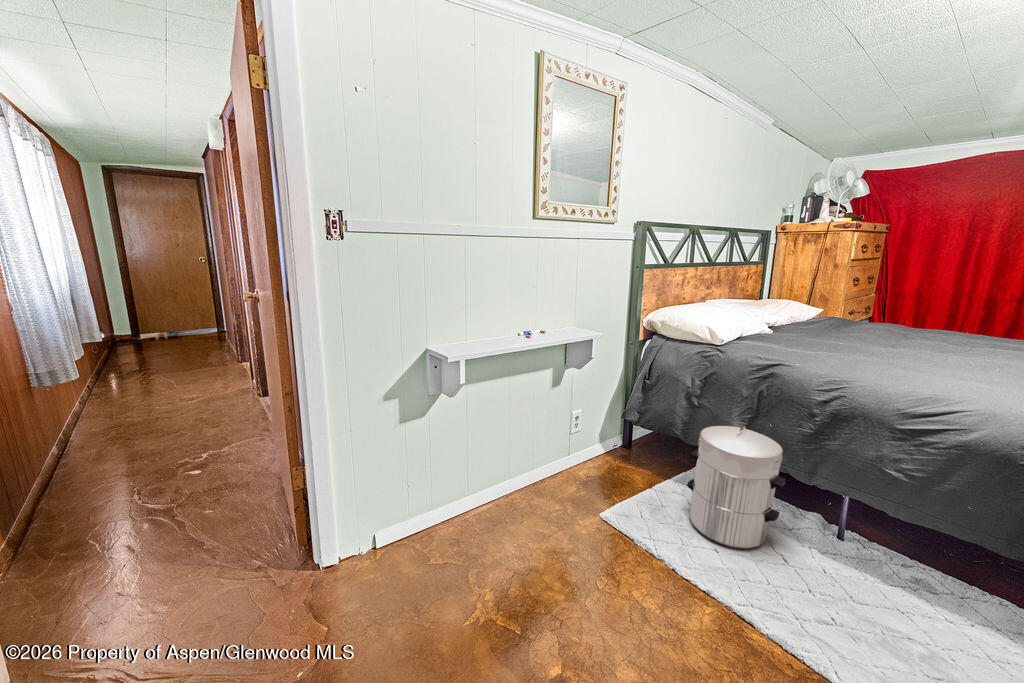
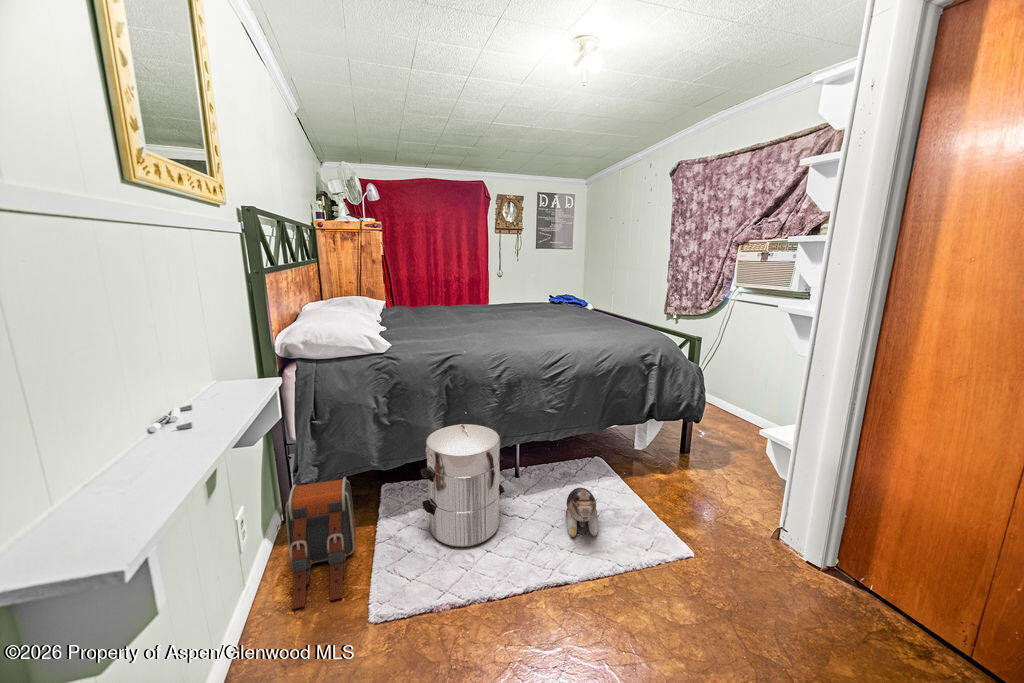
backpack: none [579,414,648,494] -> present [286,477,356,609]
plush toy: none [808,558,903,640] -> present [566,487,598,537]

